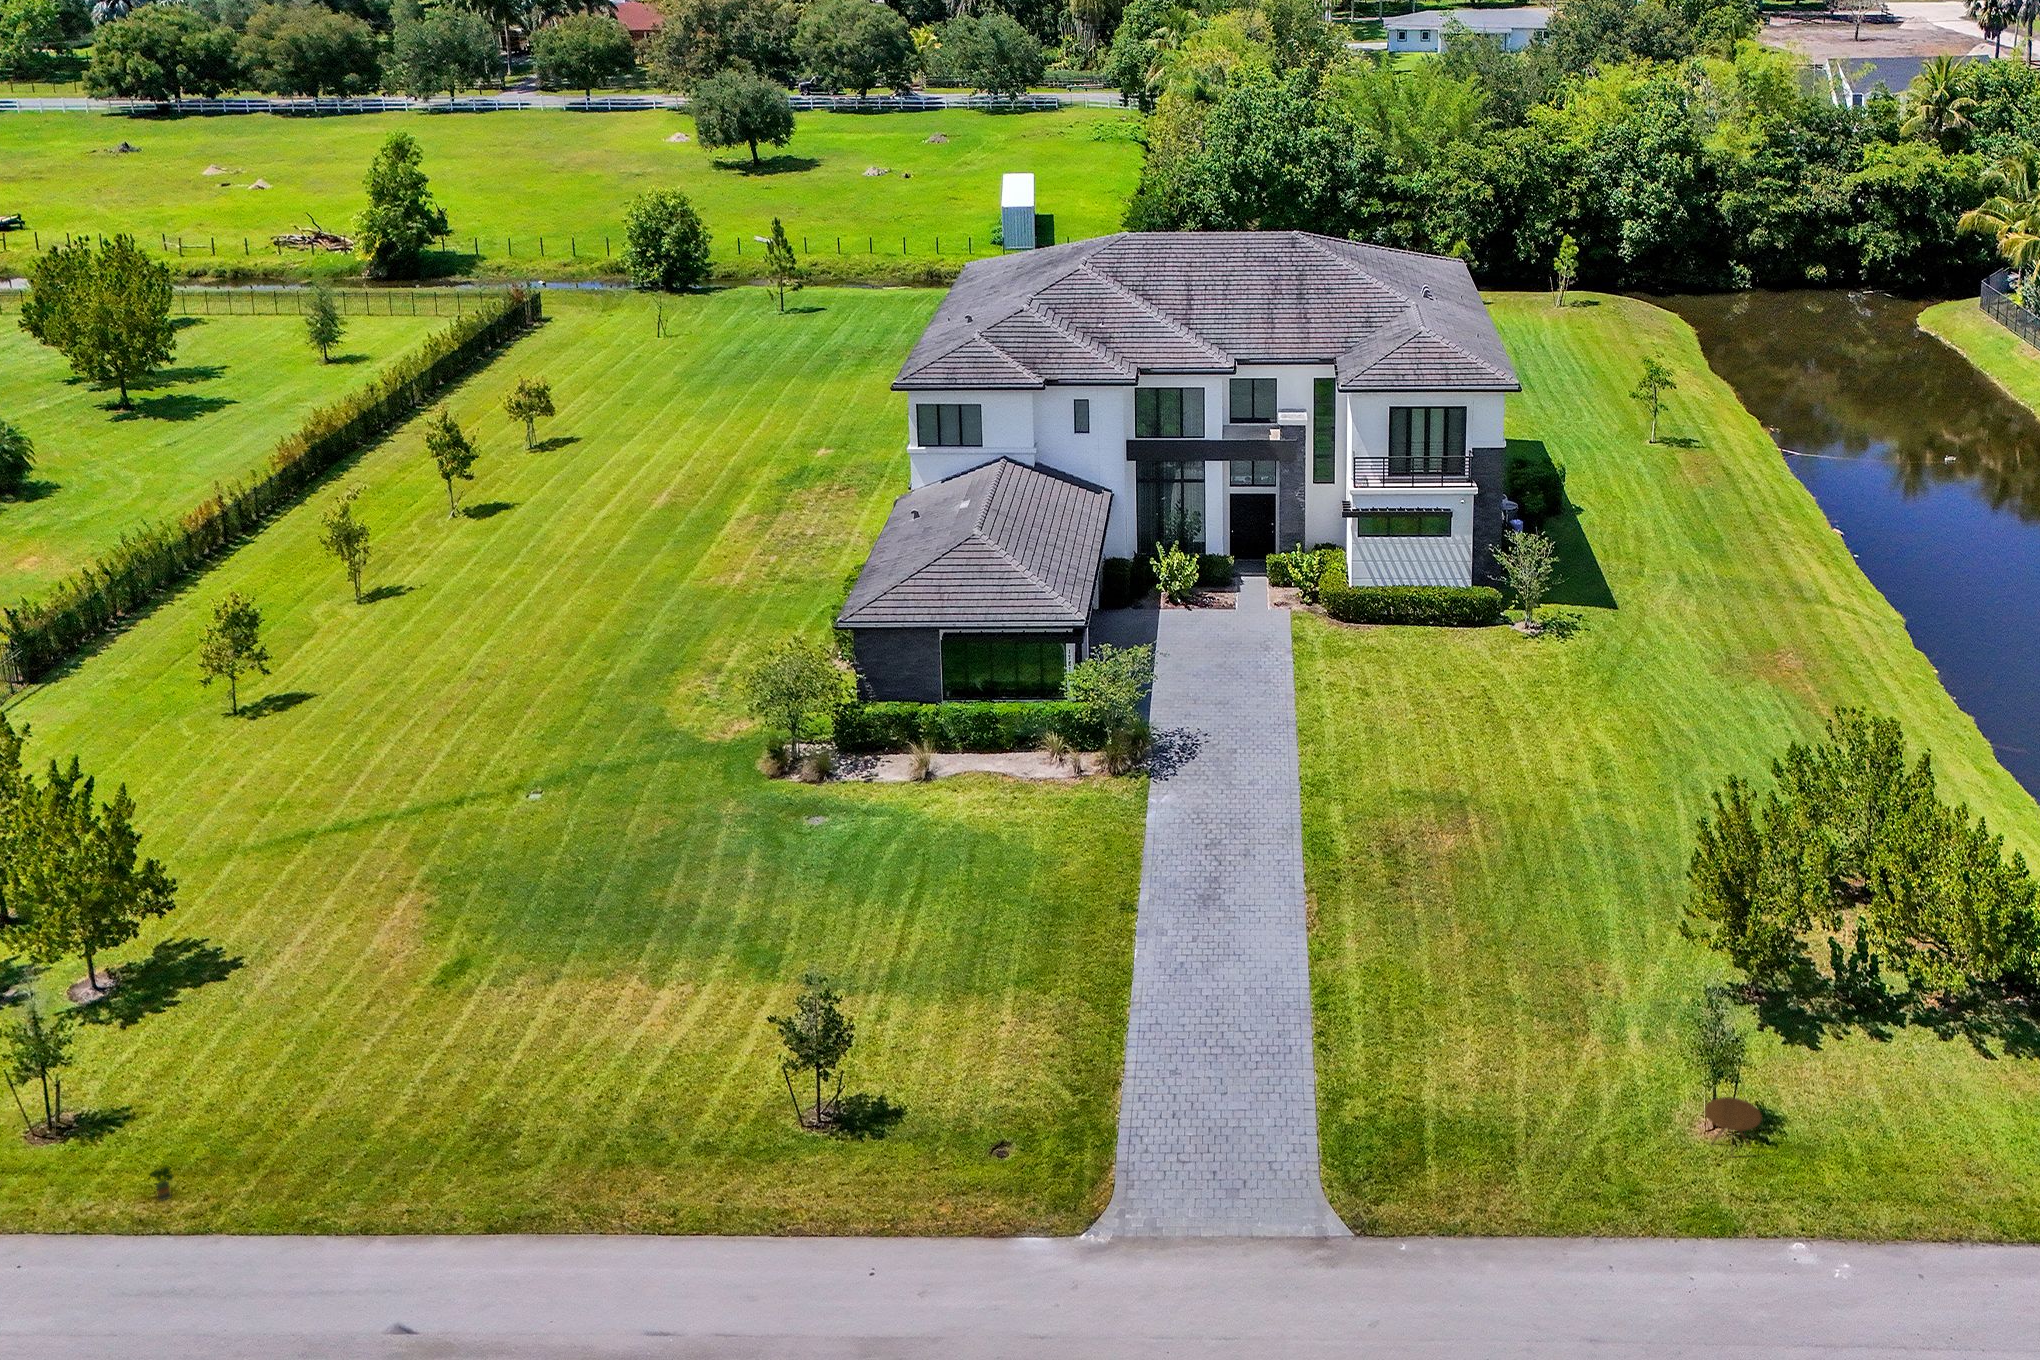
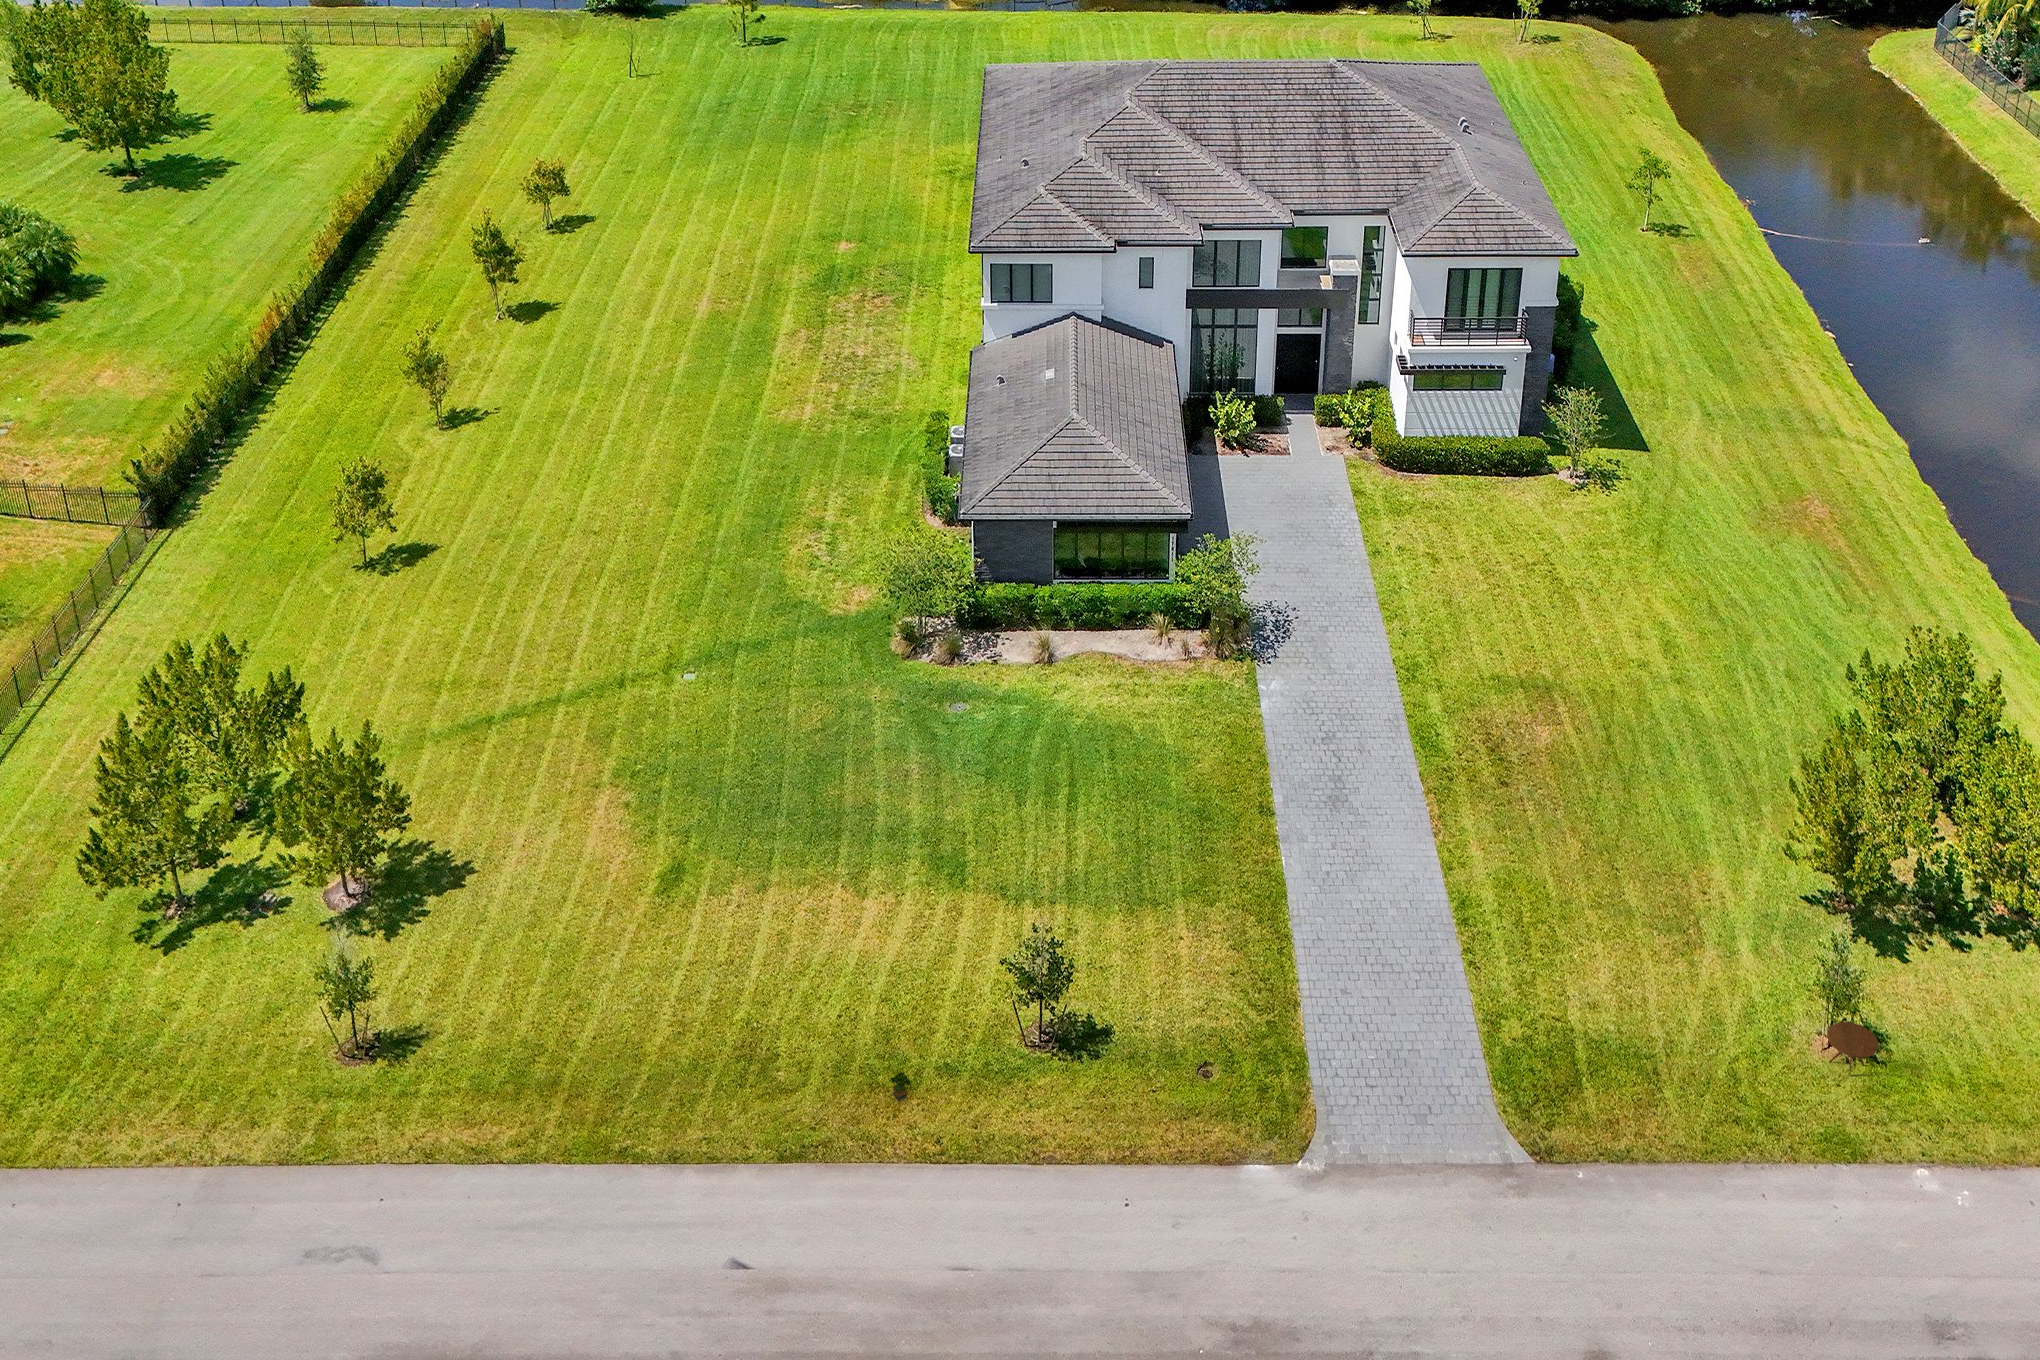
potted tree: present [150,1166,173,1201] -> present [891,1072,911,1101]

